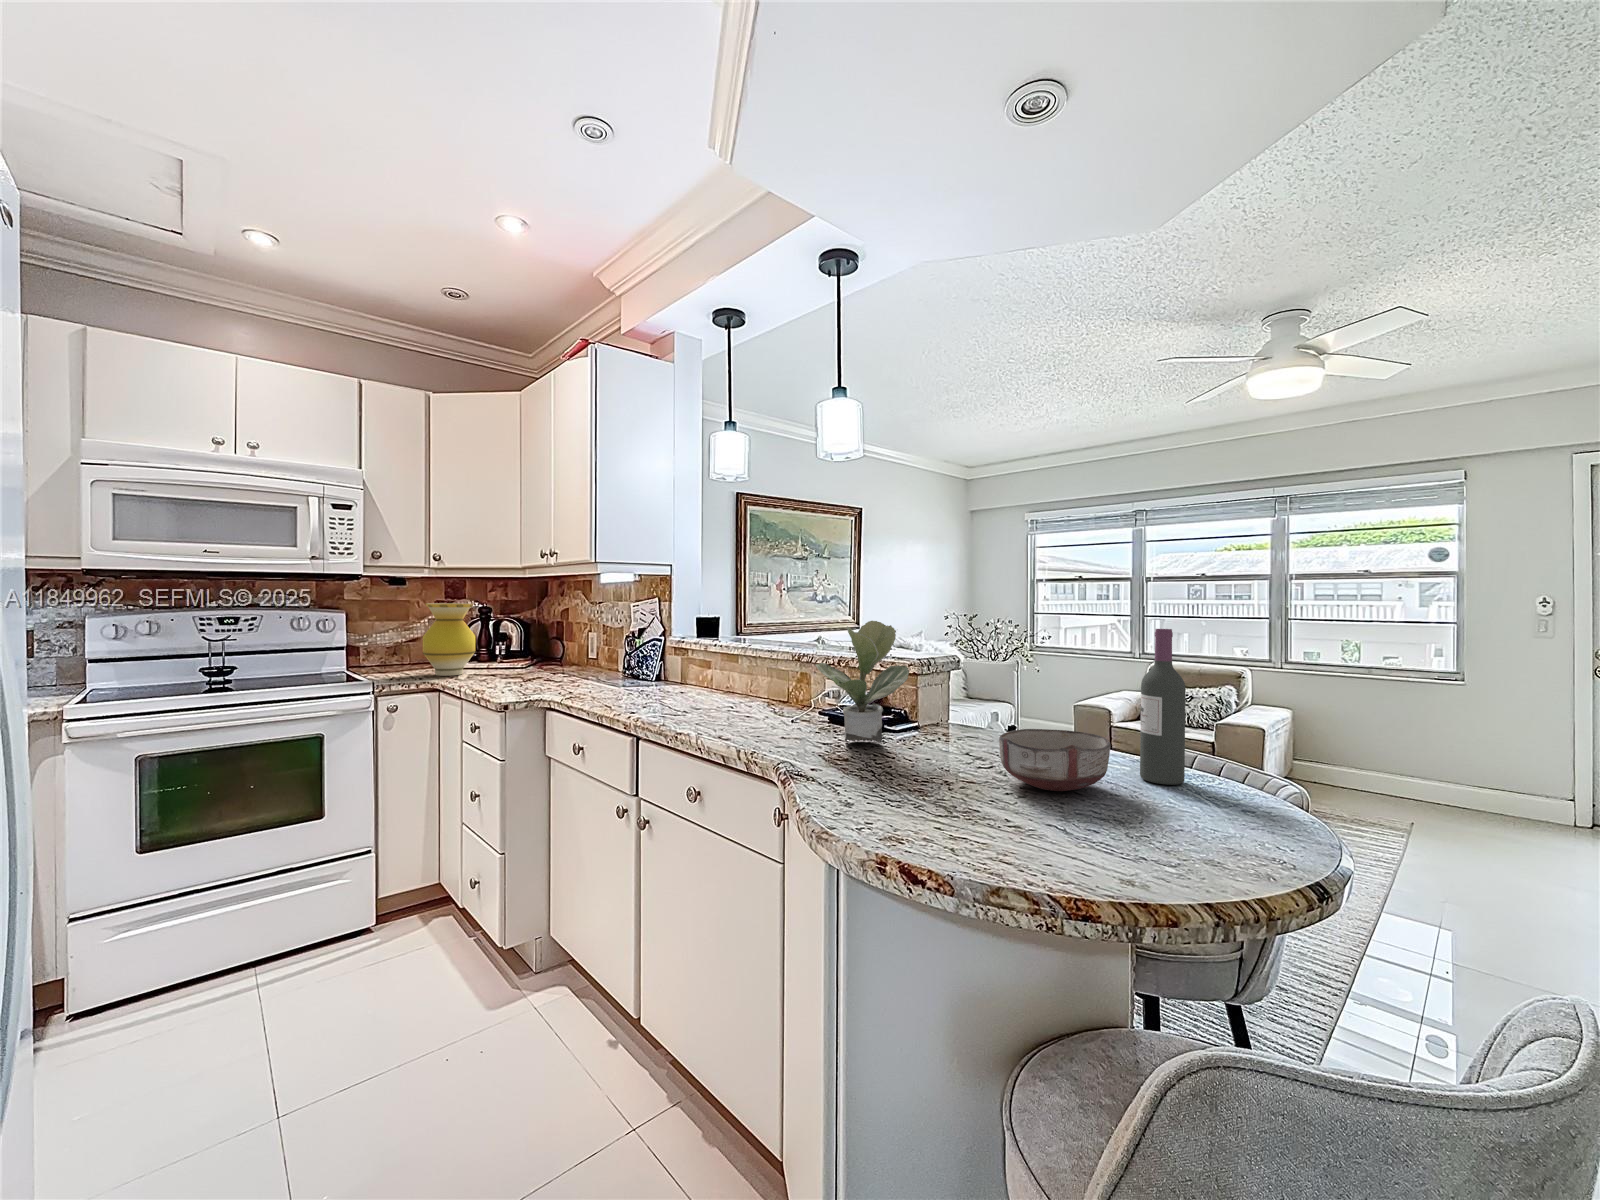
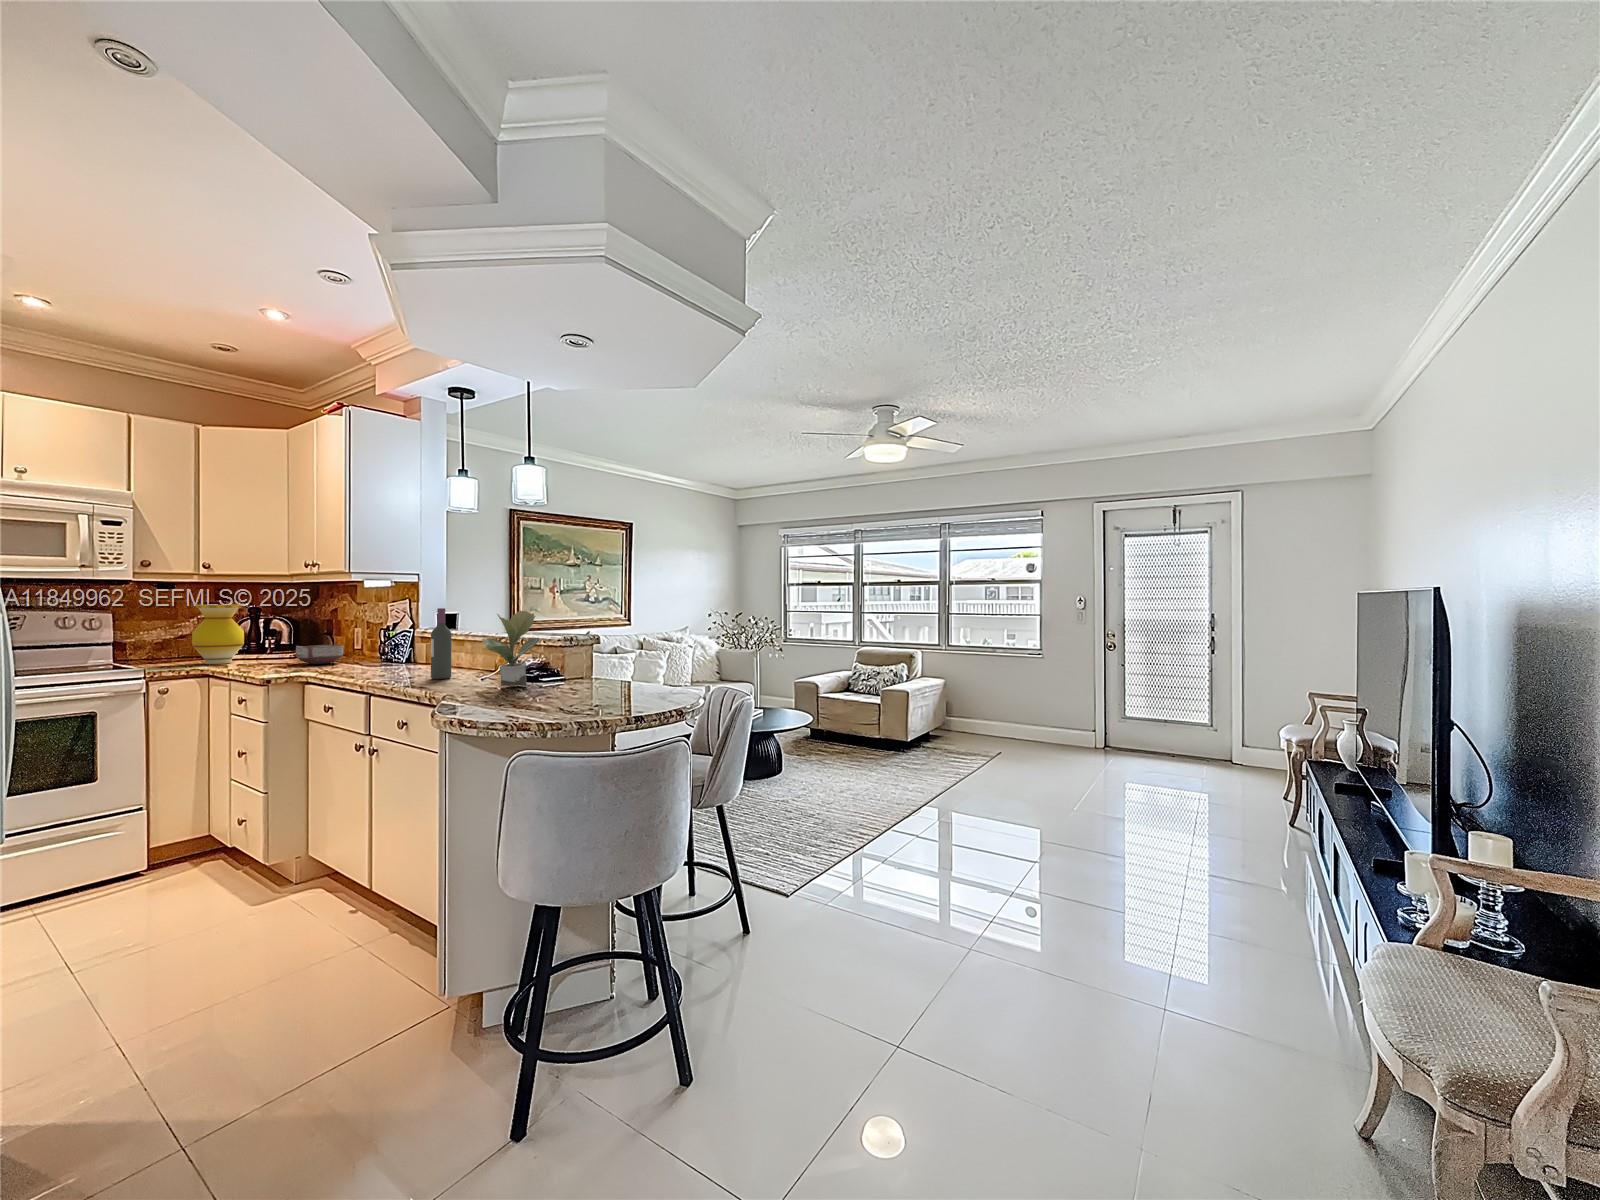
wine bottle: present [1140,629,1186,785] -> present [431,608,452,679]
ceramic bowl: present [999,729,1110,791] -> present [296,645,344,664]

